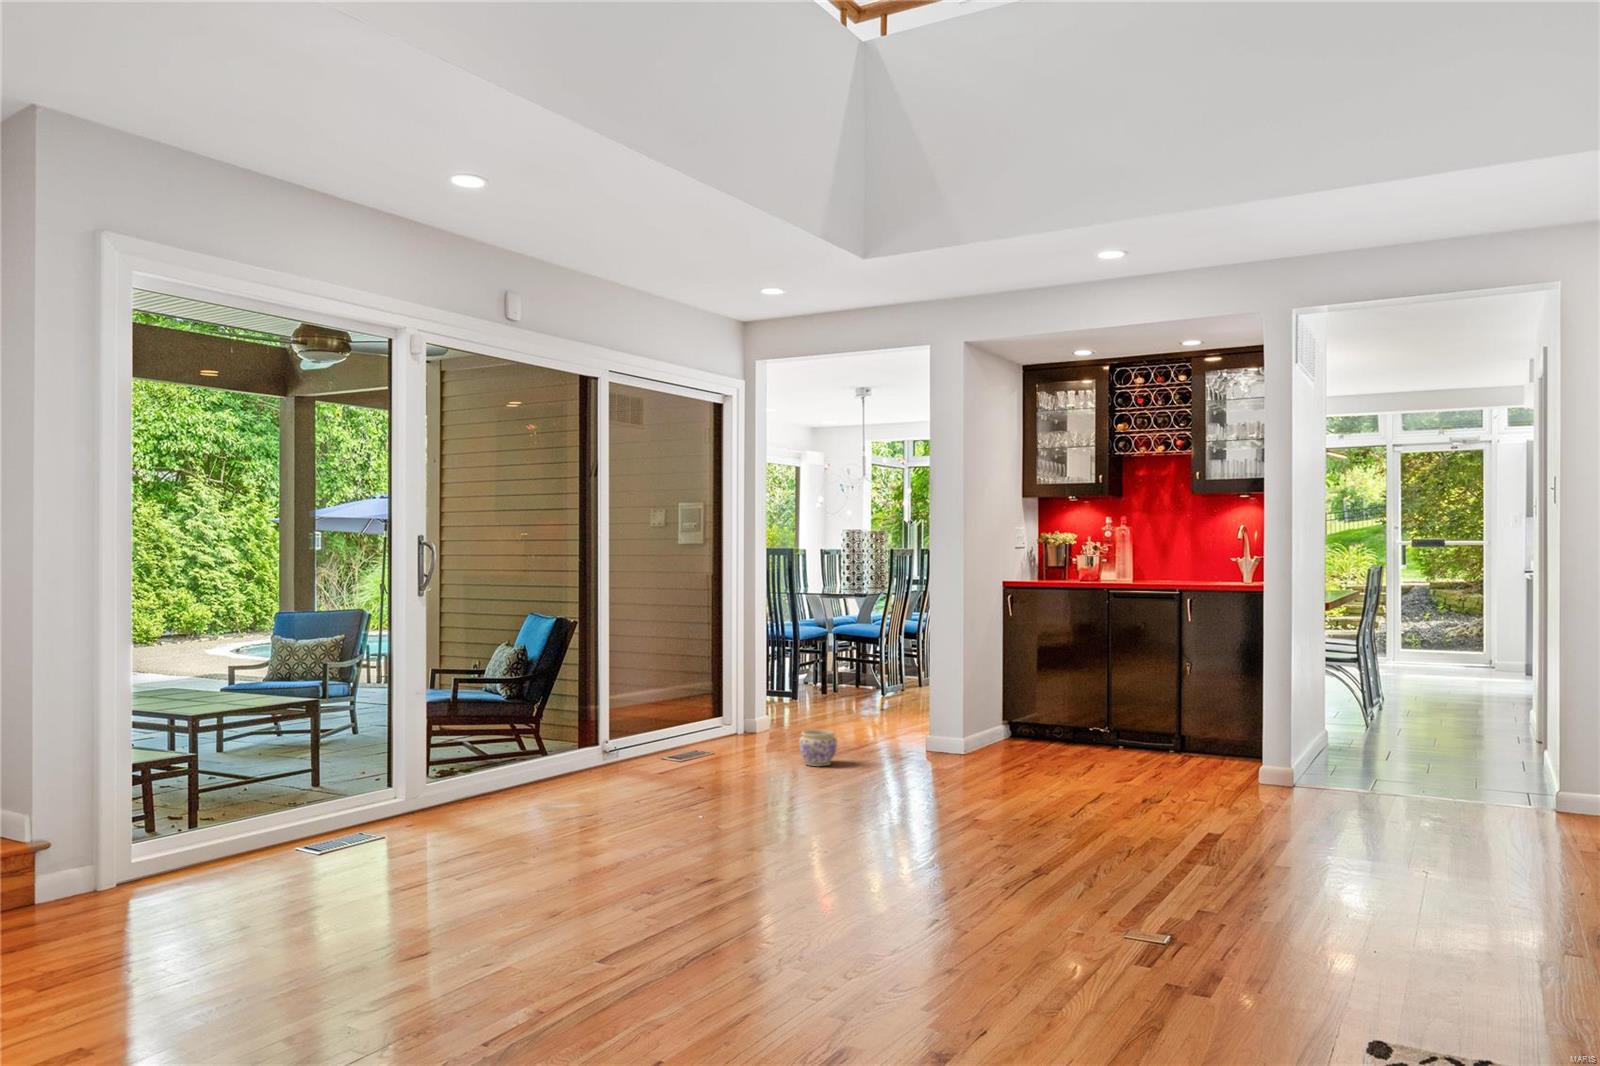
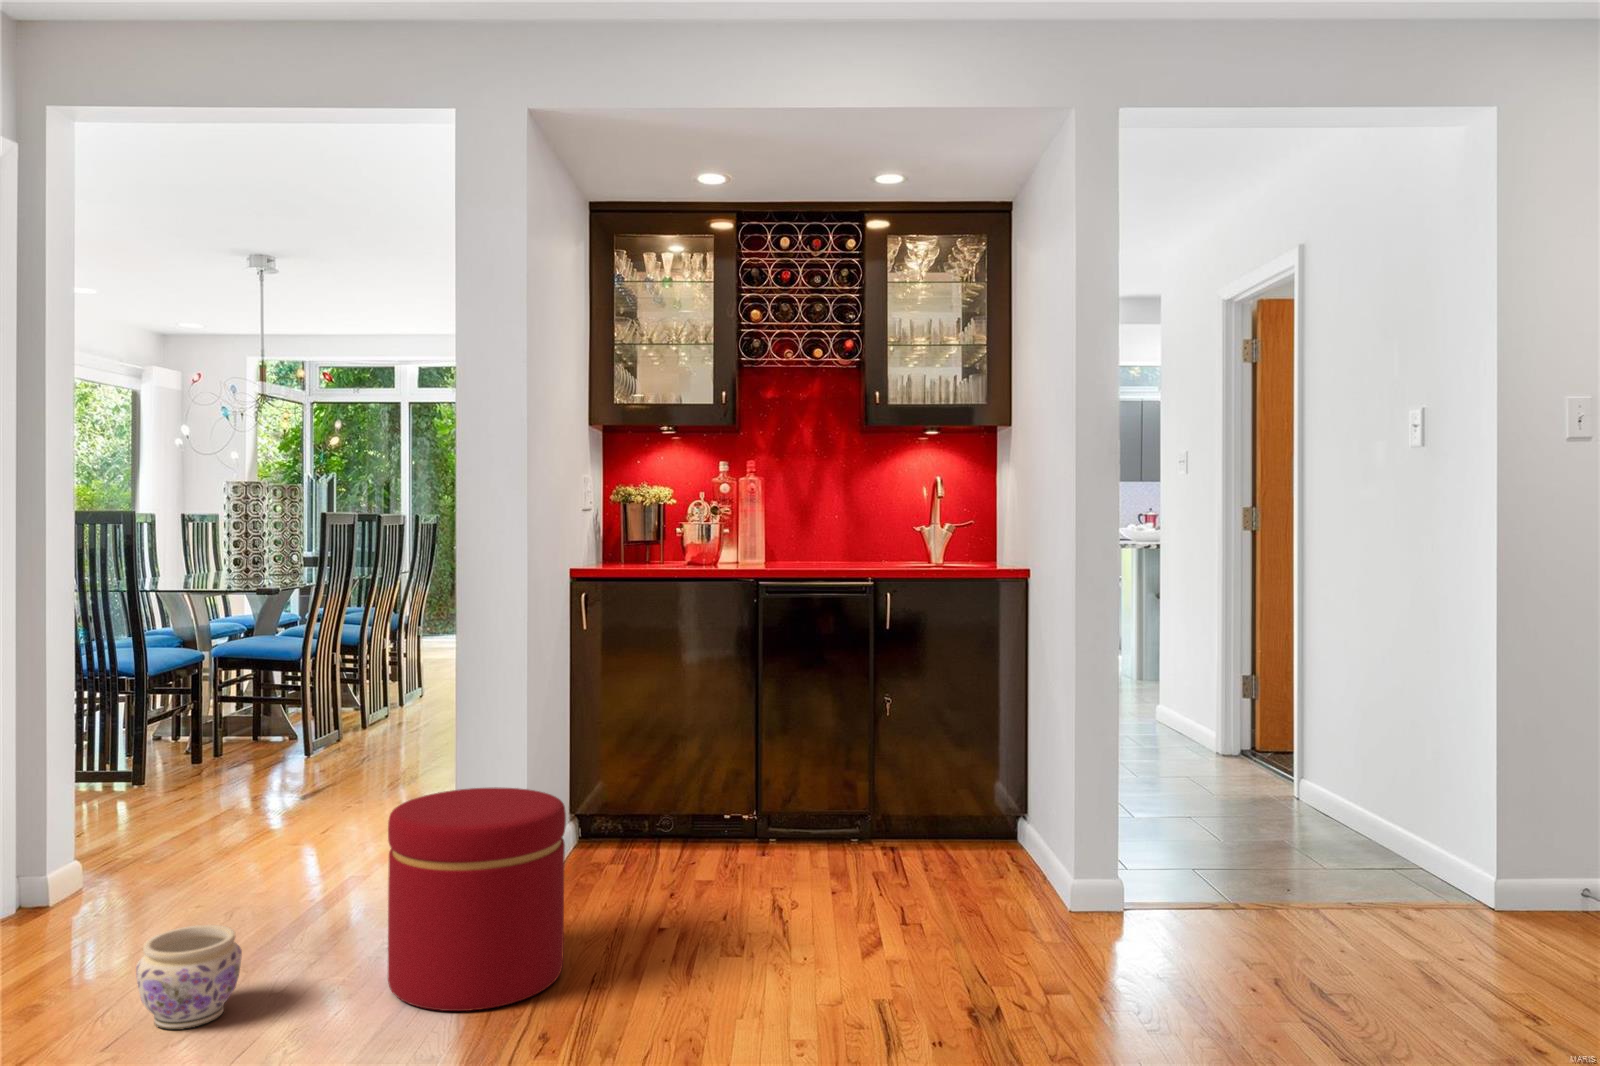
ottoman: none [895,684,972,774] -> present [388,787,566,1011]

